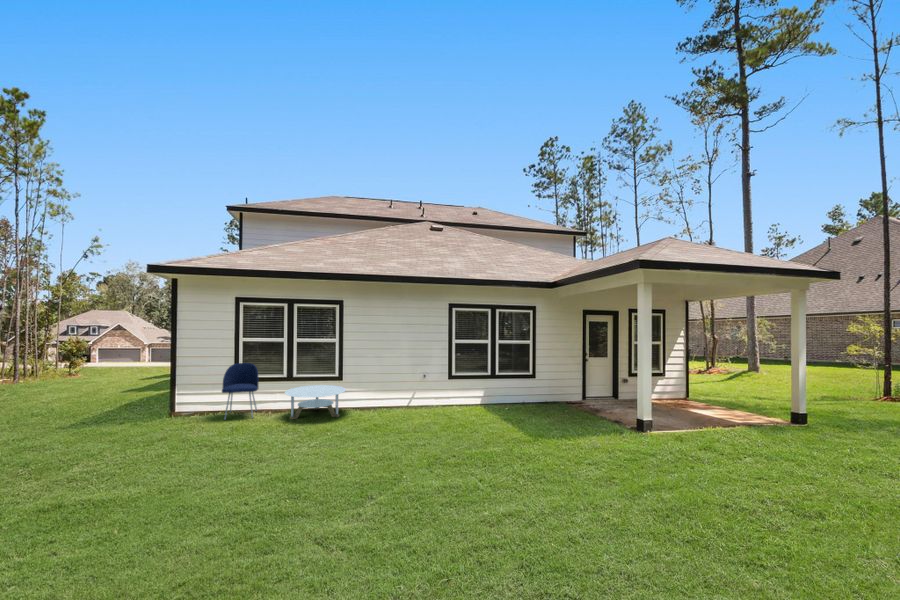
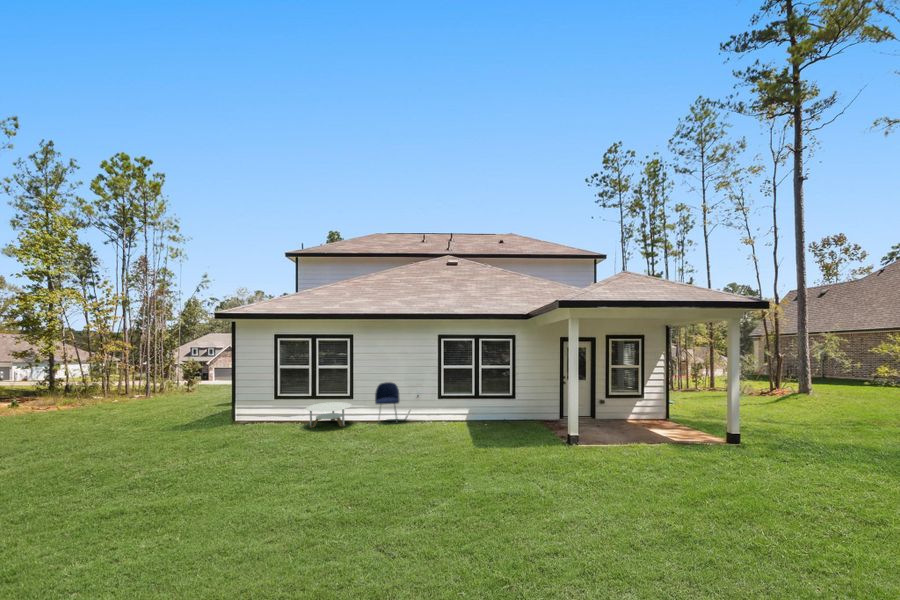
chair: present [222,363,259,420] -> present [375,382,399,418]

